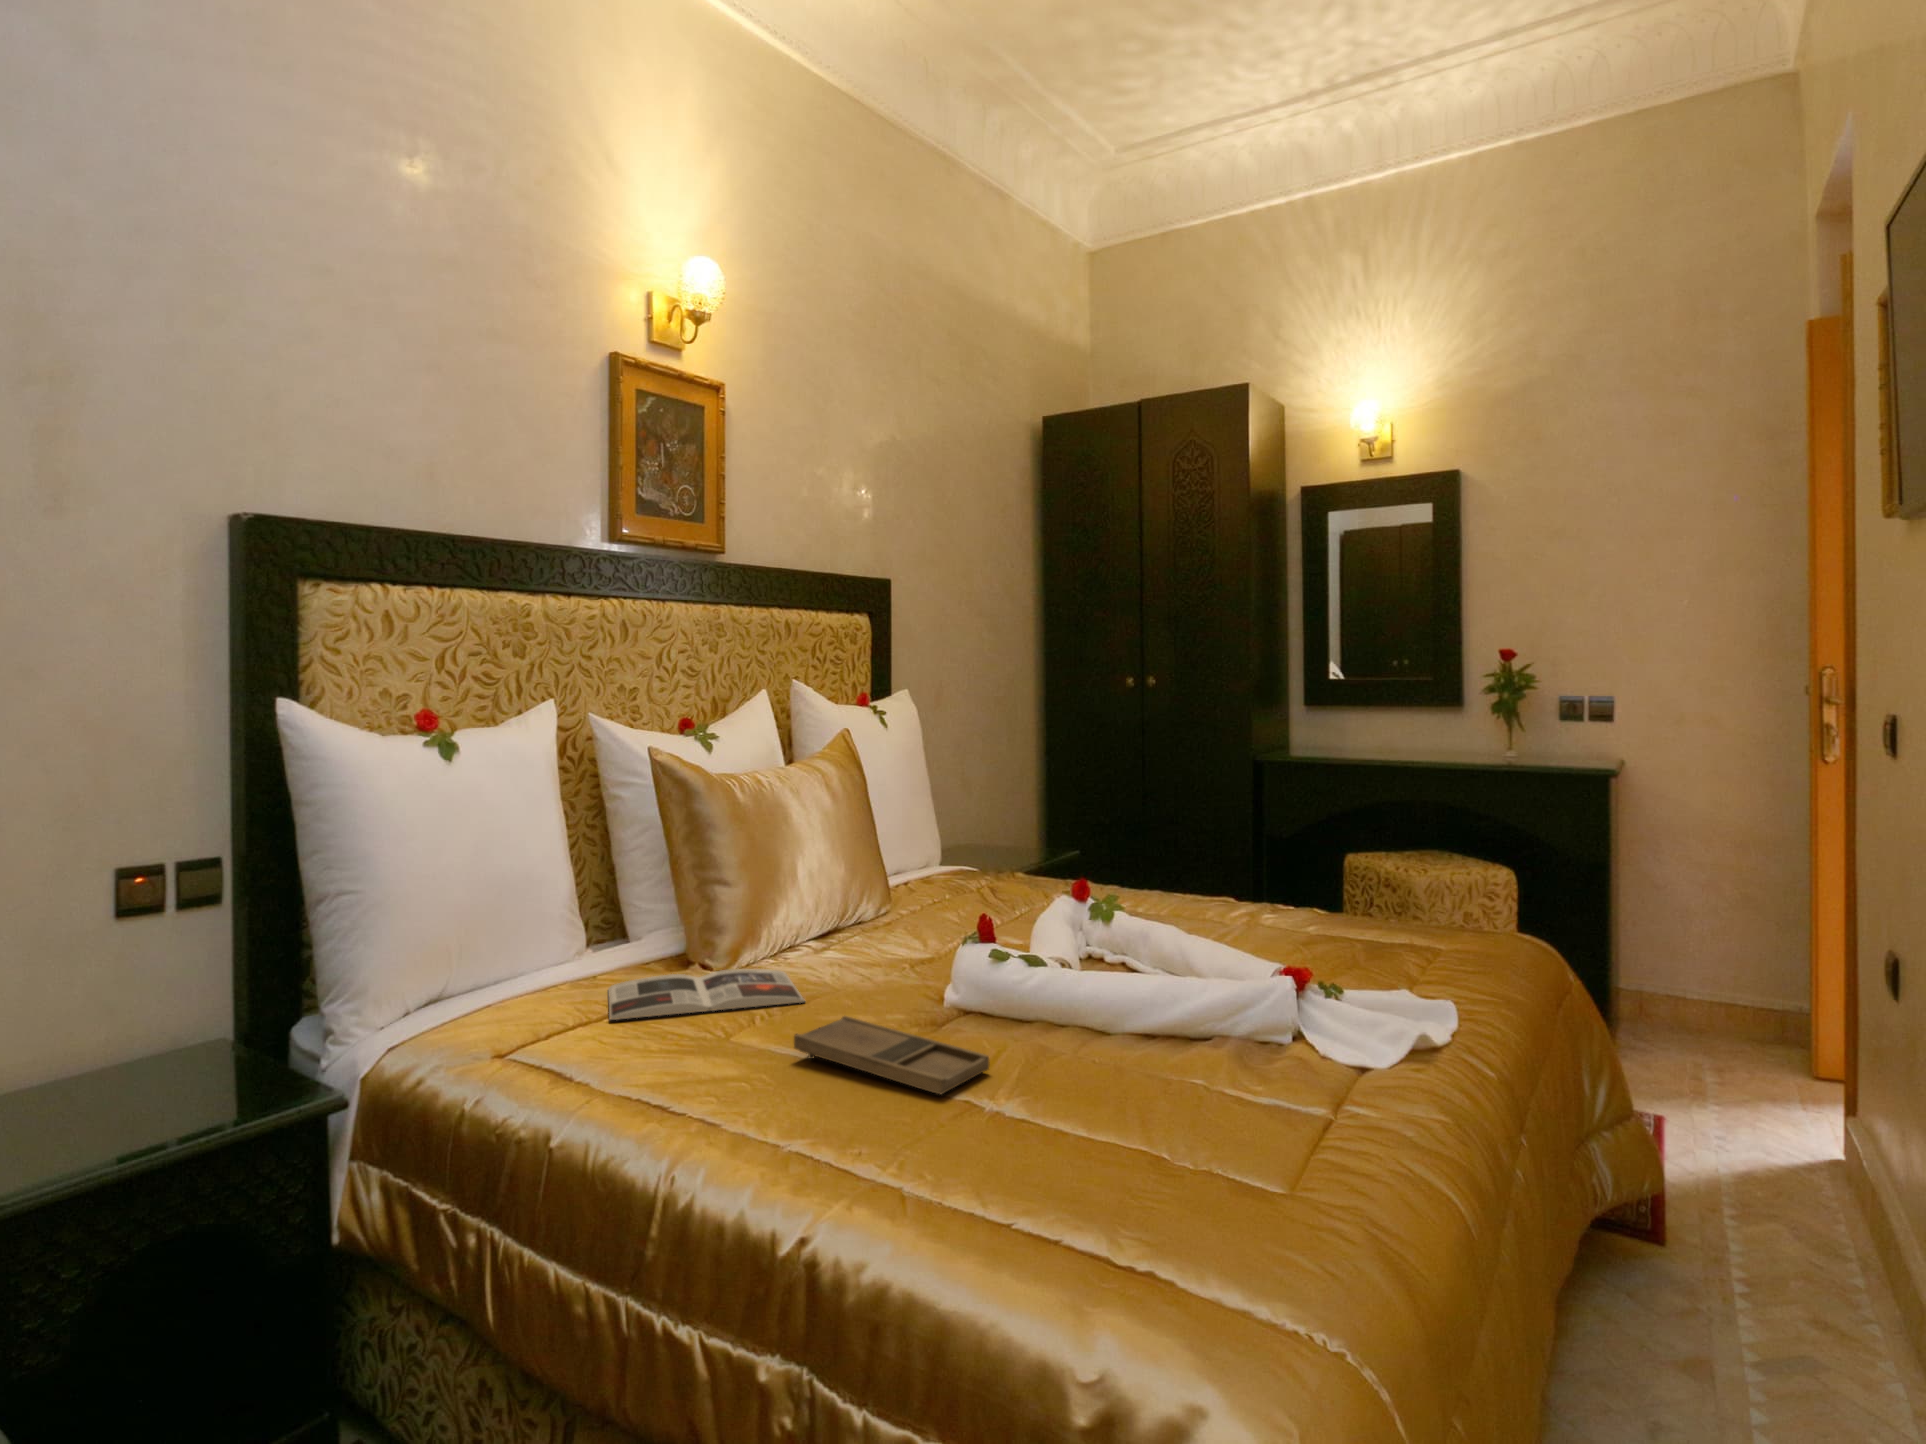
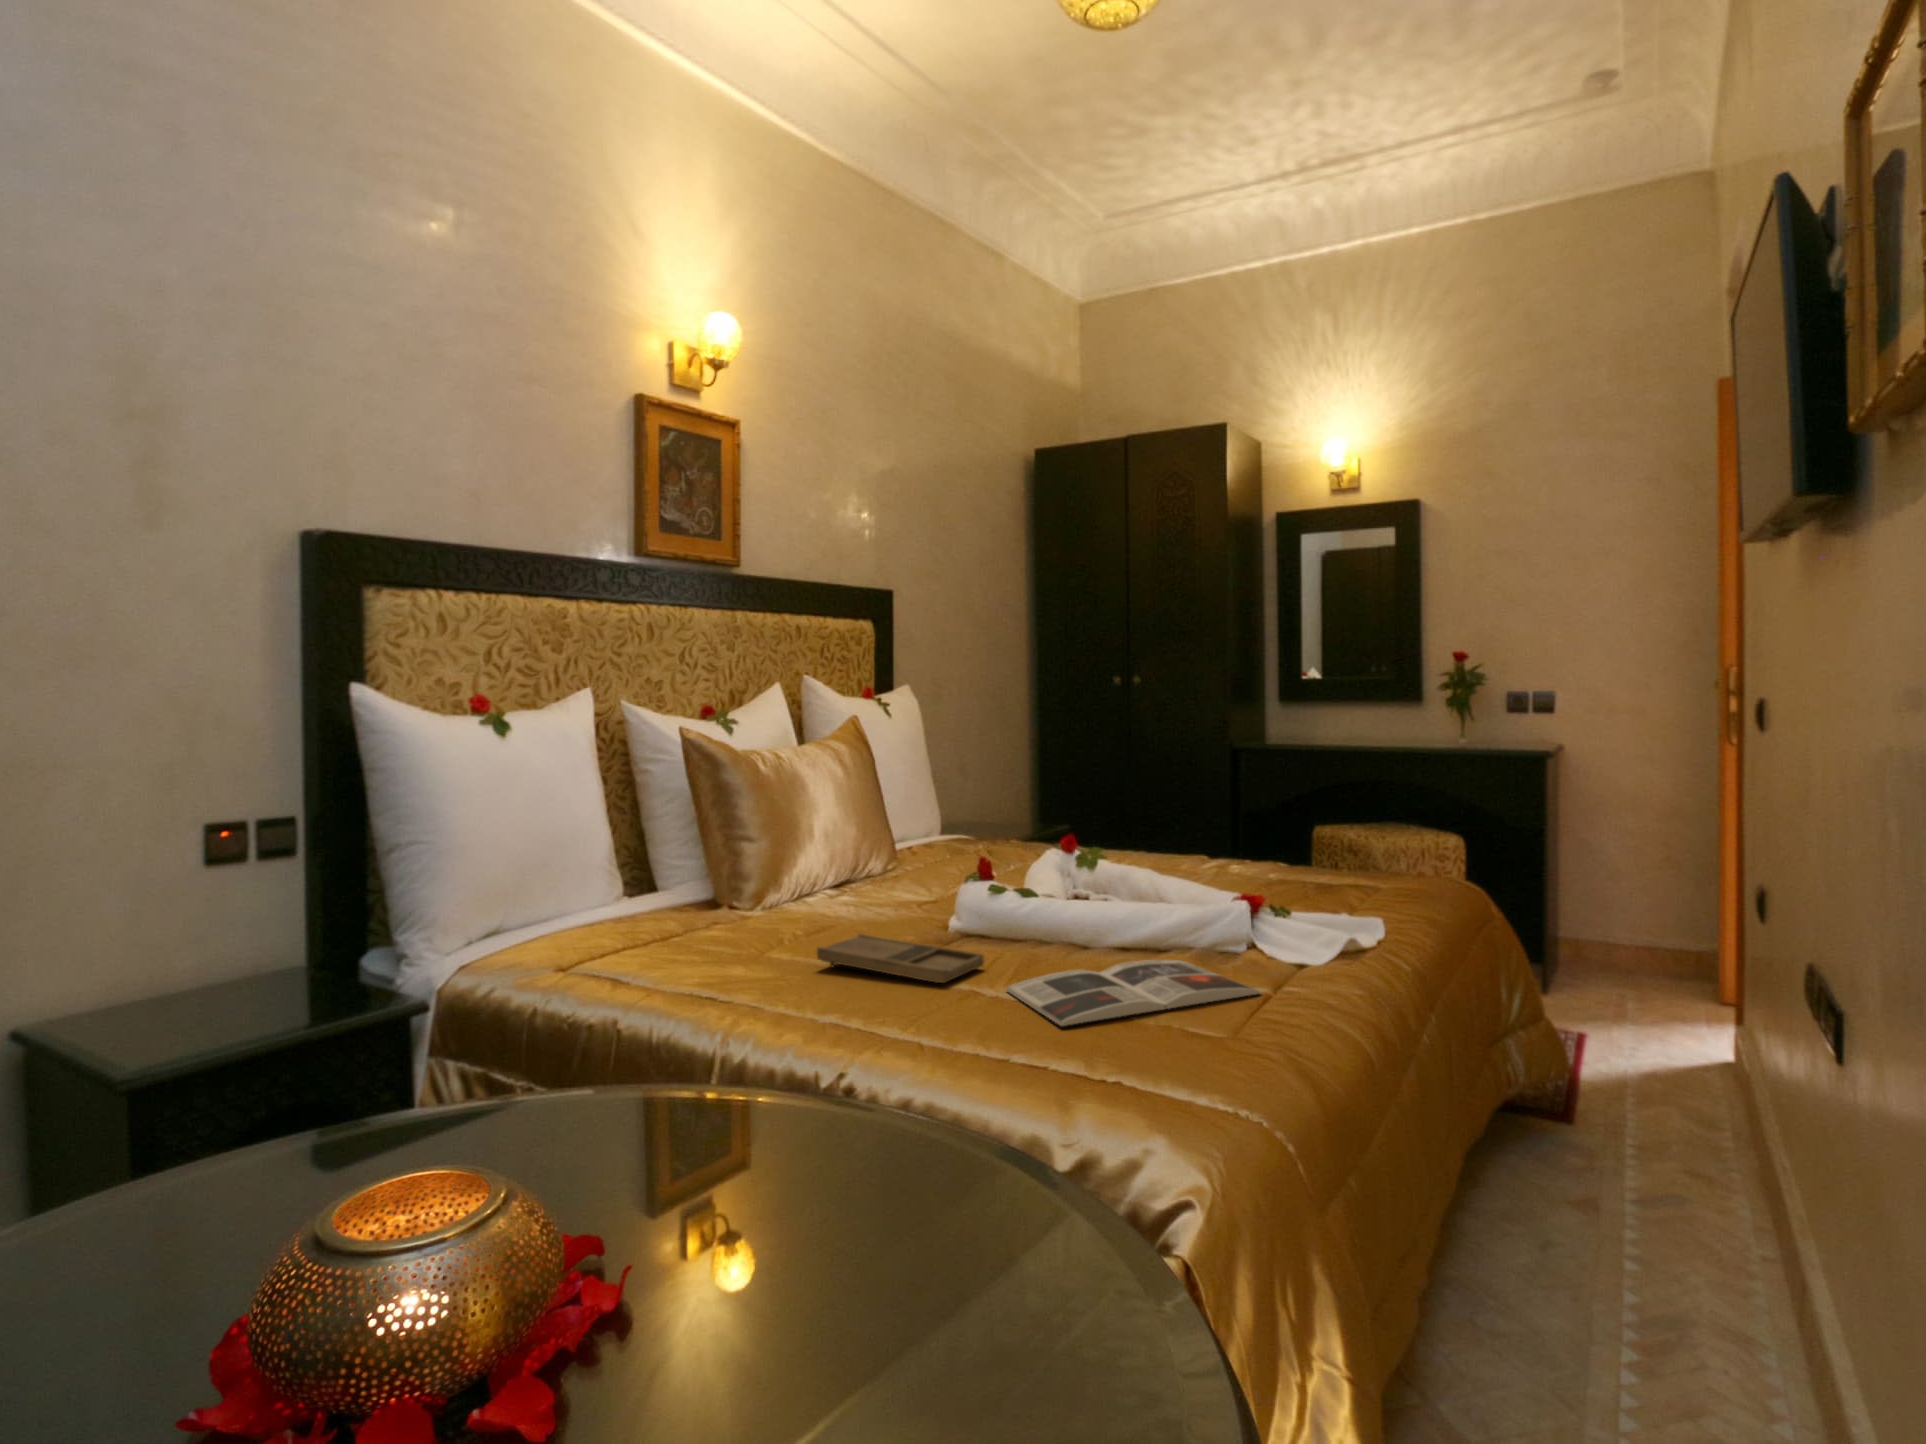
magazine: present [608,969,805,1020] -> present [1006,960,1261,1026]

